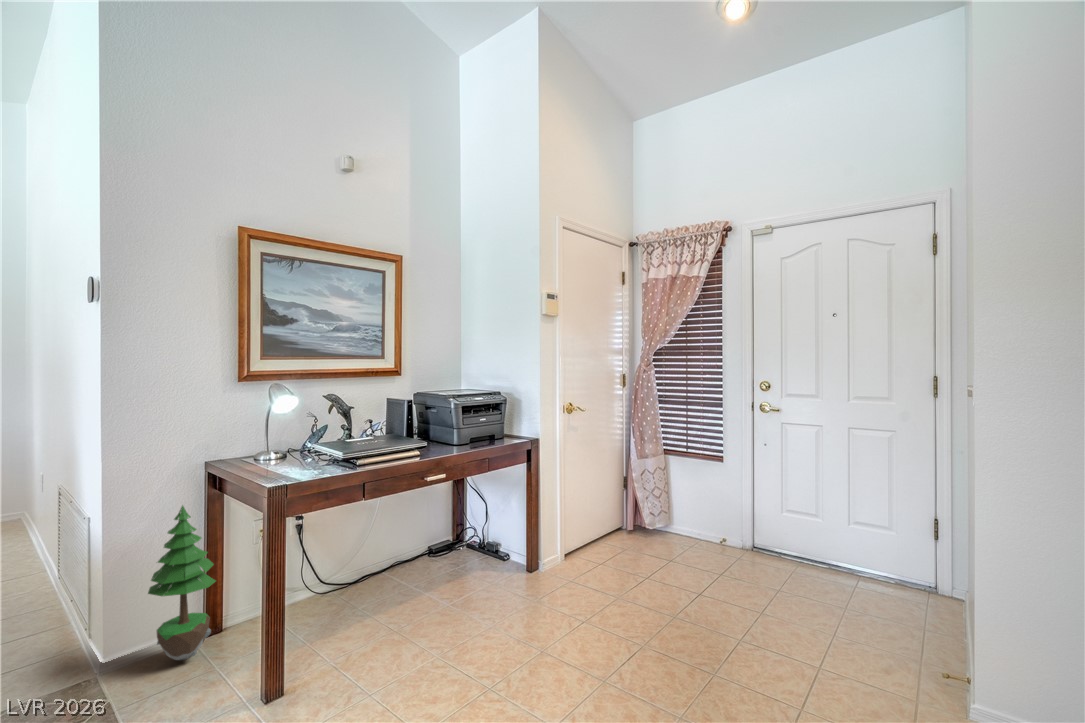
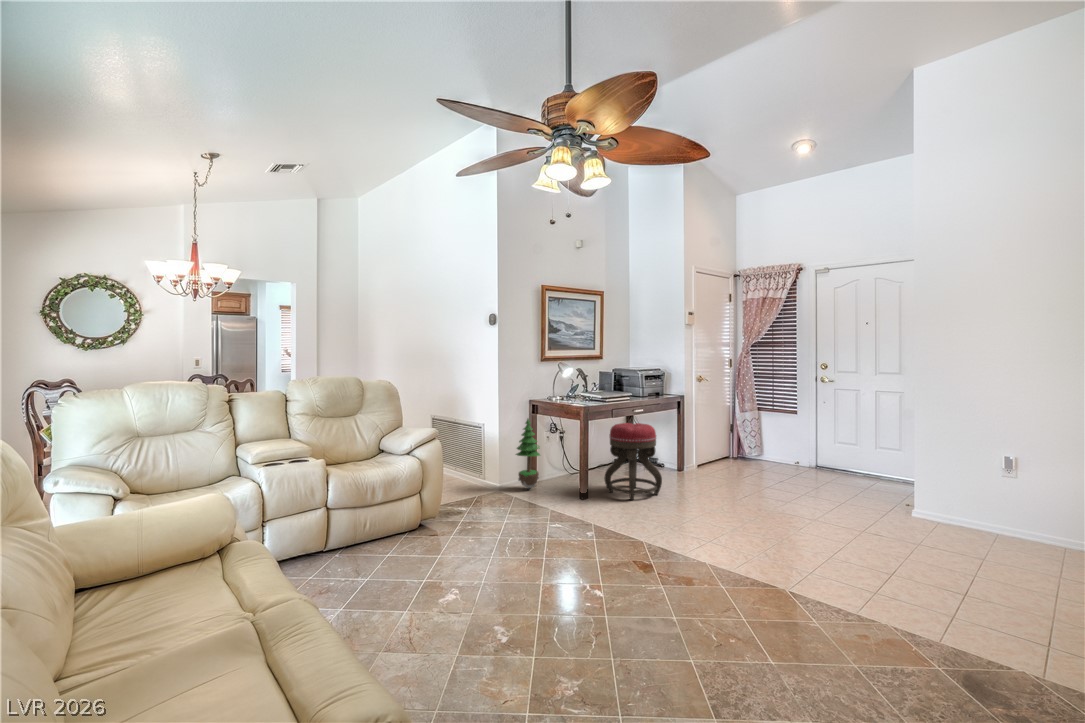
ottoman: none [347,507,465,693] -> present [604,423,662,500]

